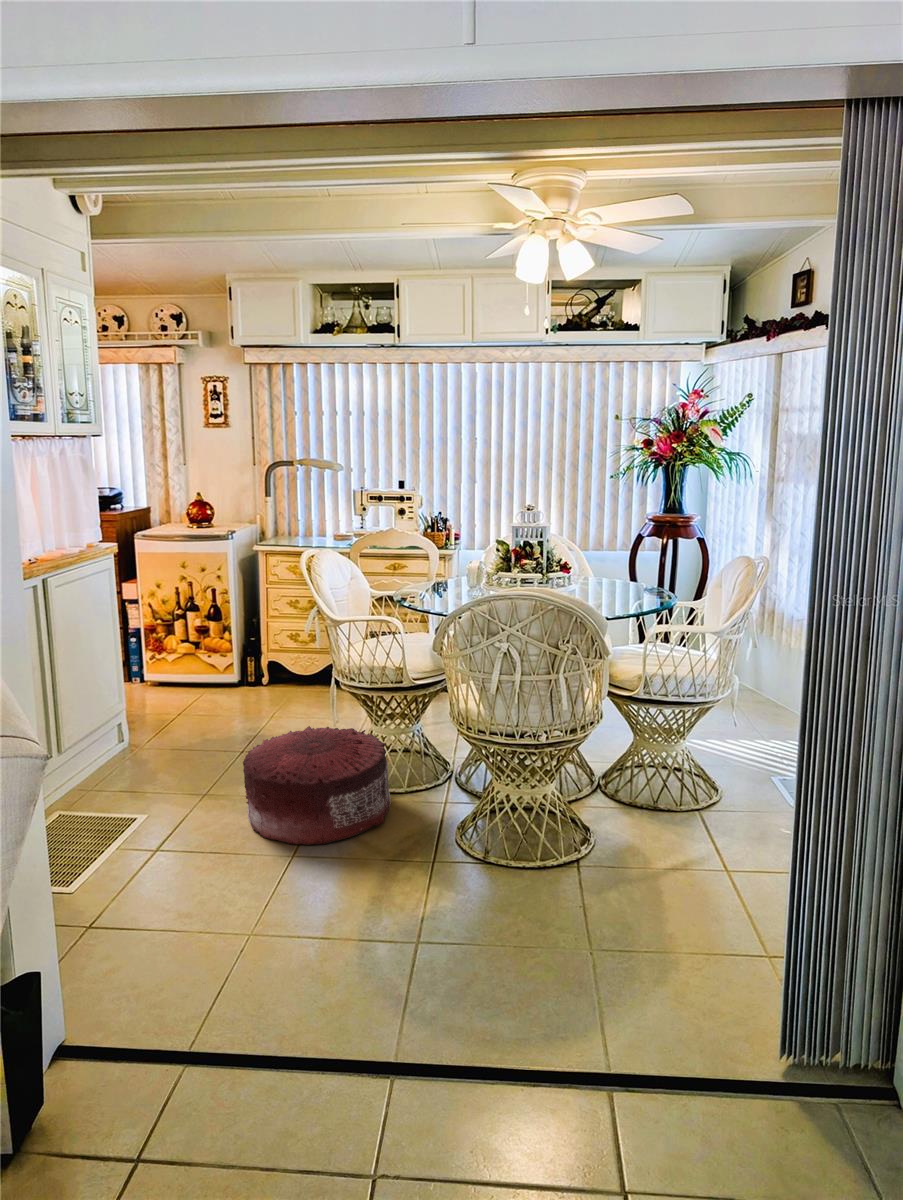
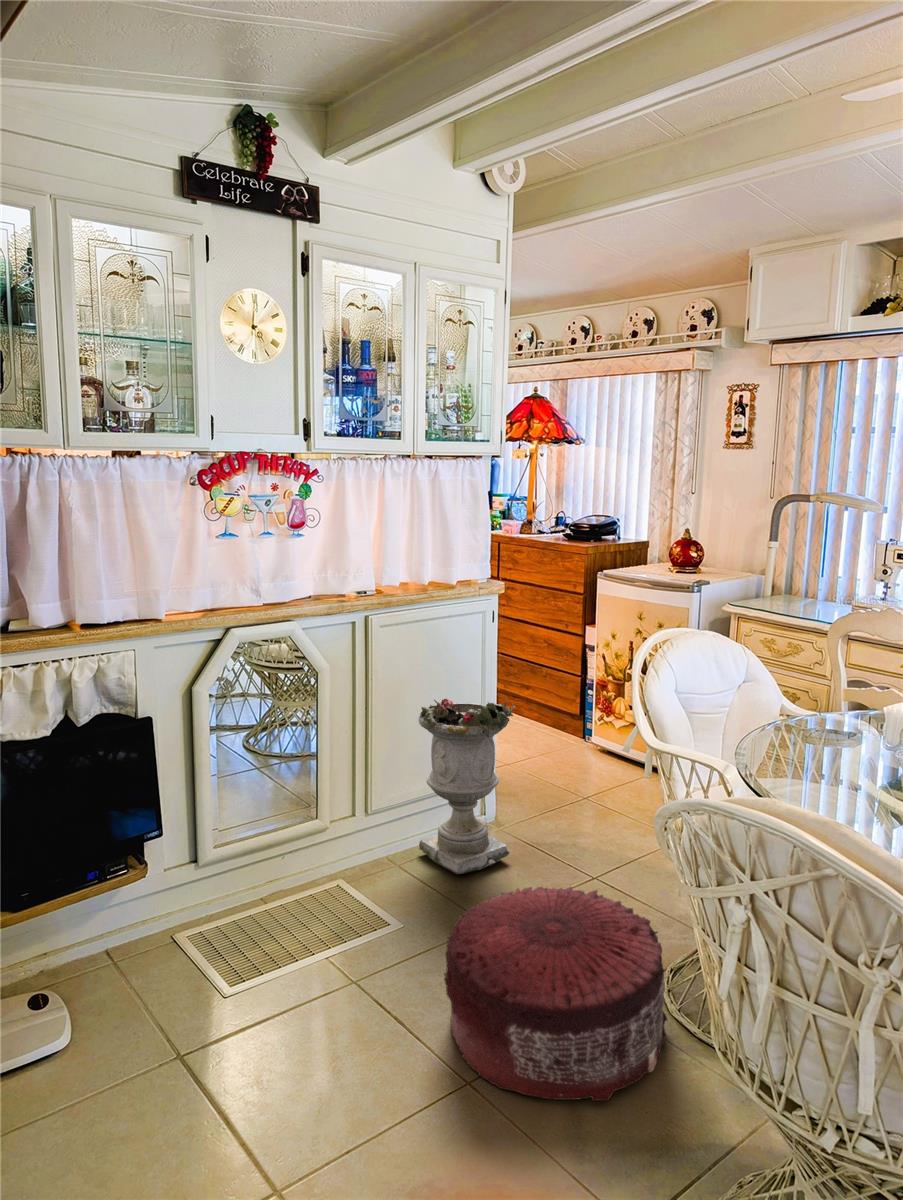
planter: none [94,632,182,777] -> present [419,698,515,874]

